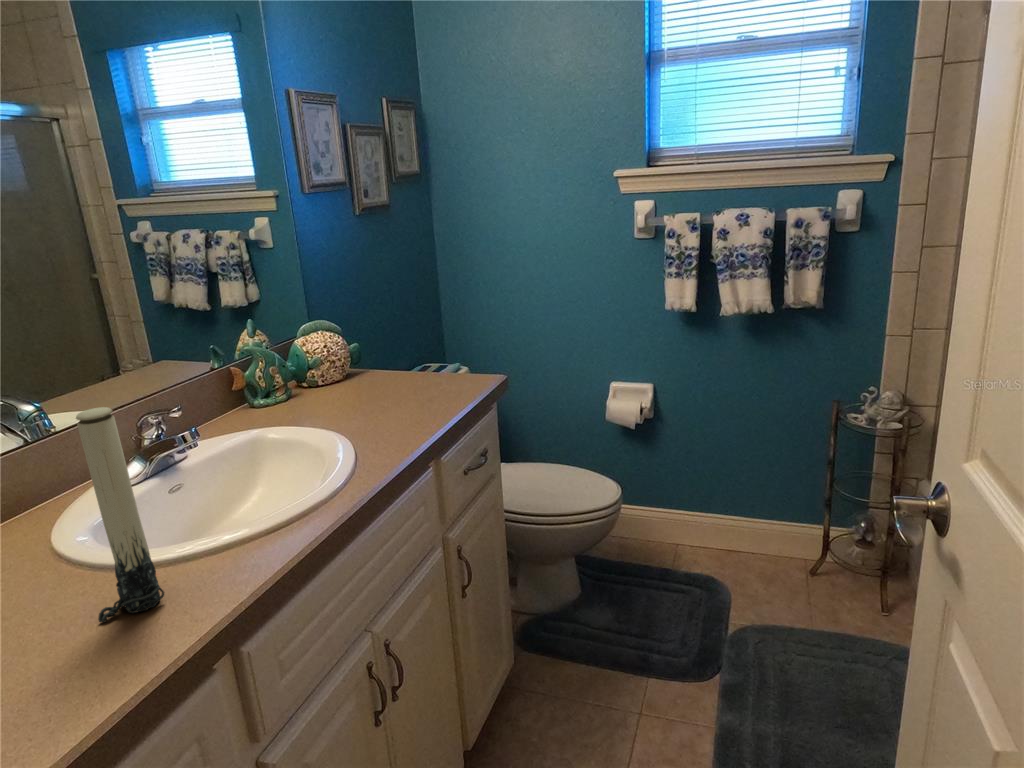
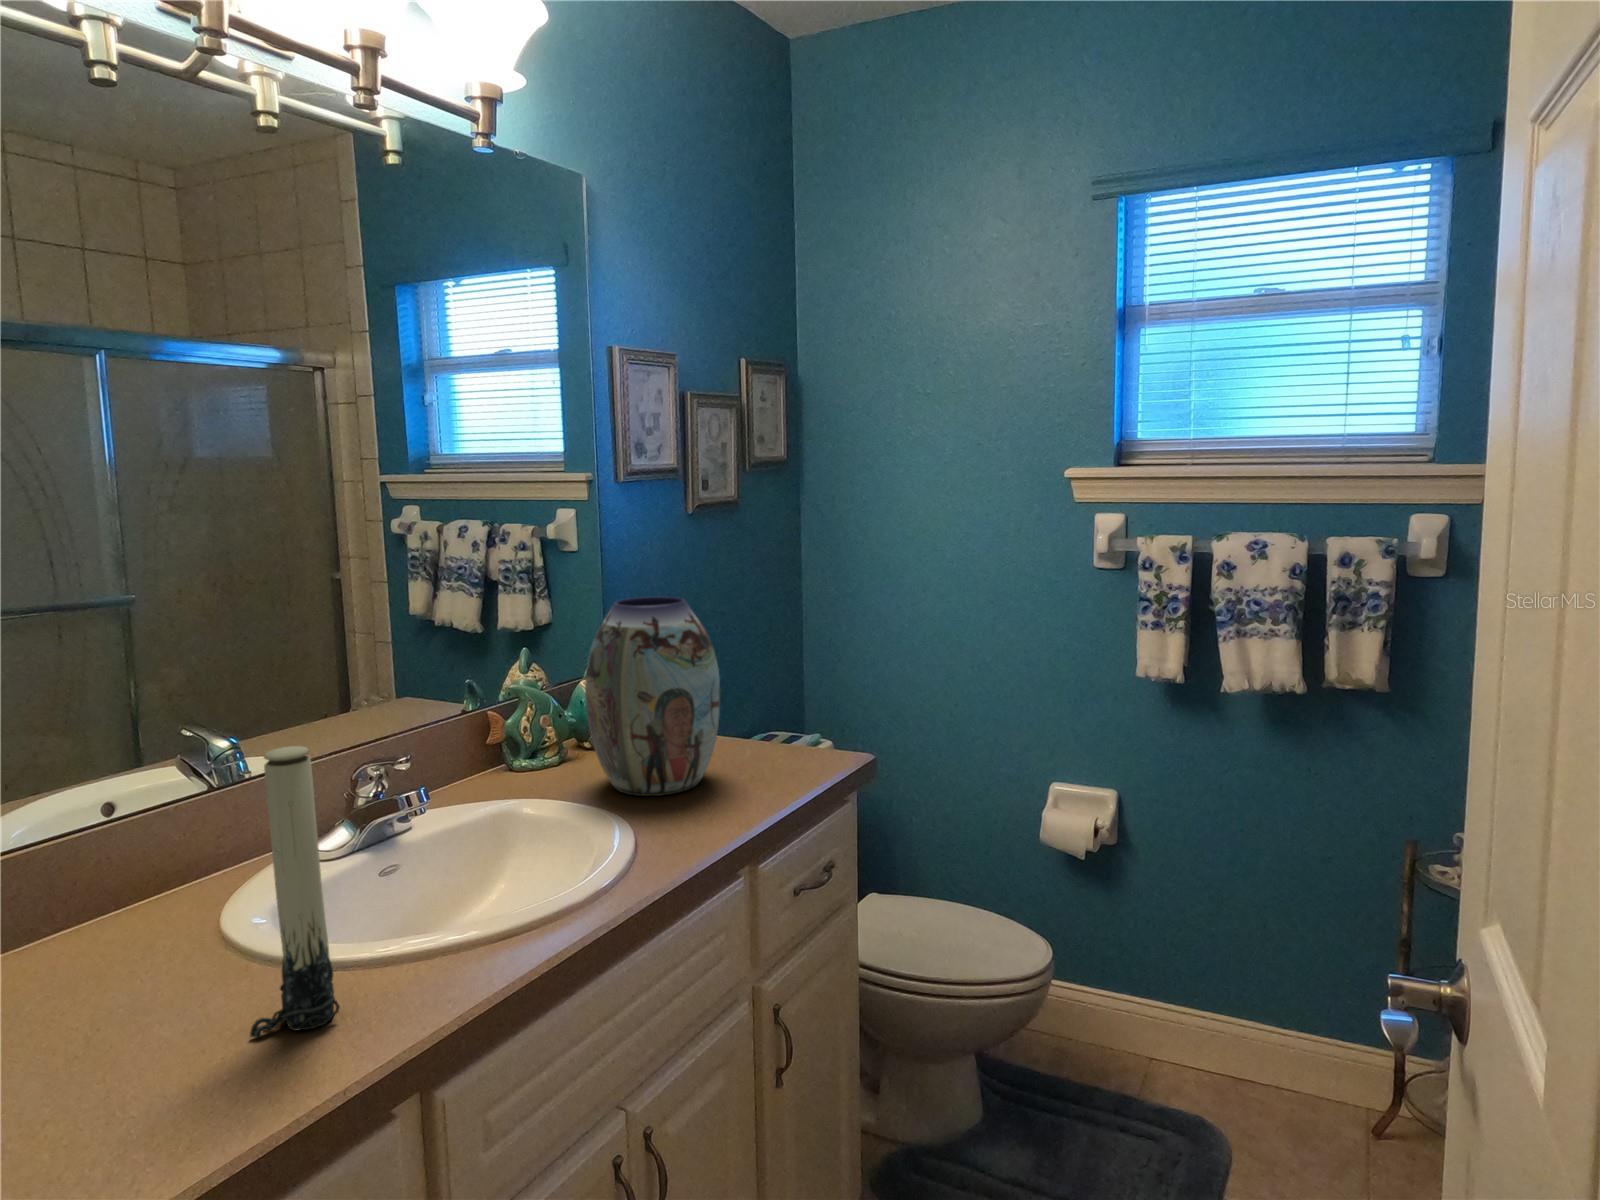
vase: none [300,276,399,419] -> present [585,597,720,796]

